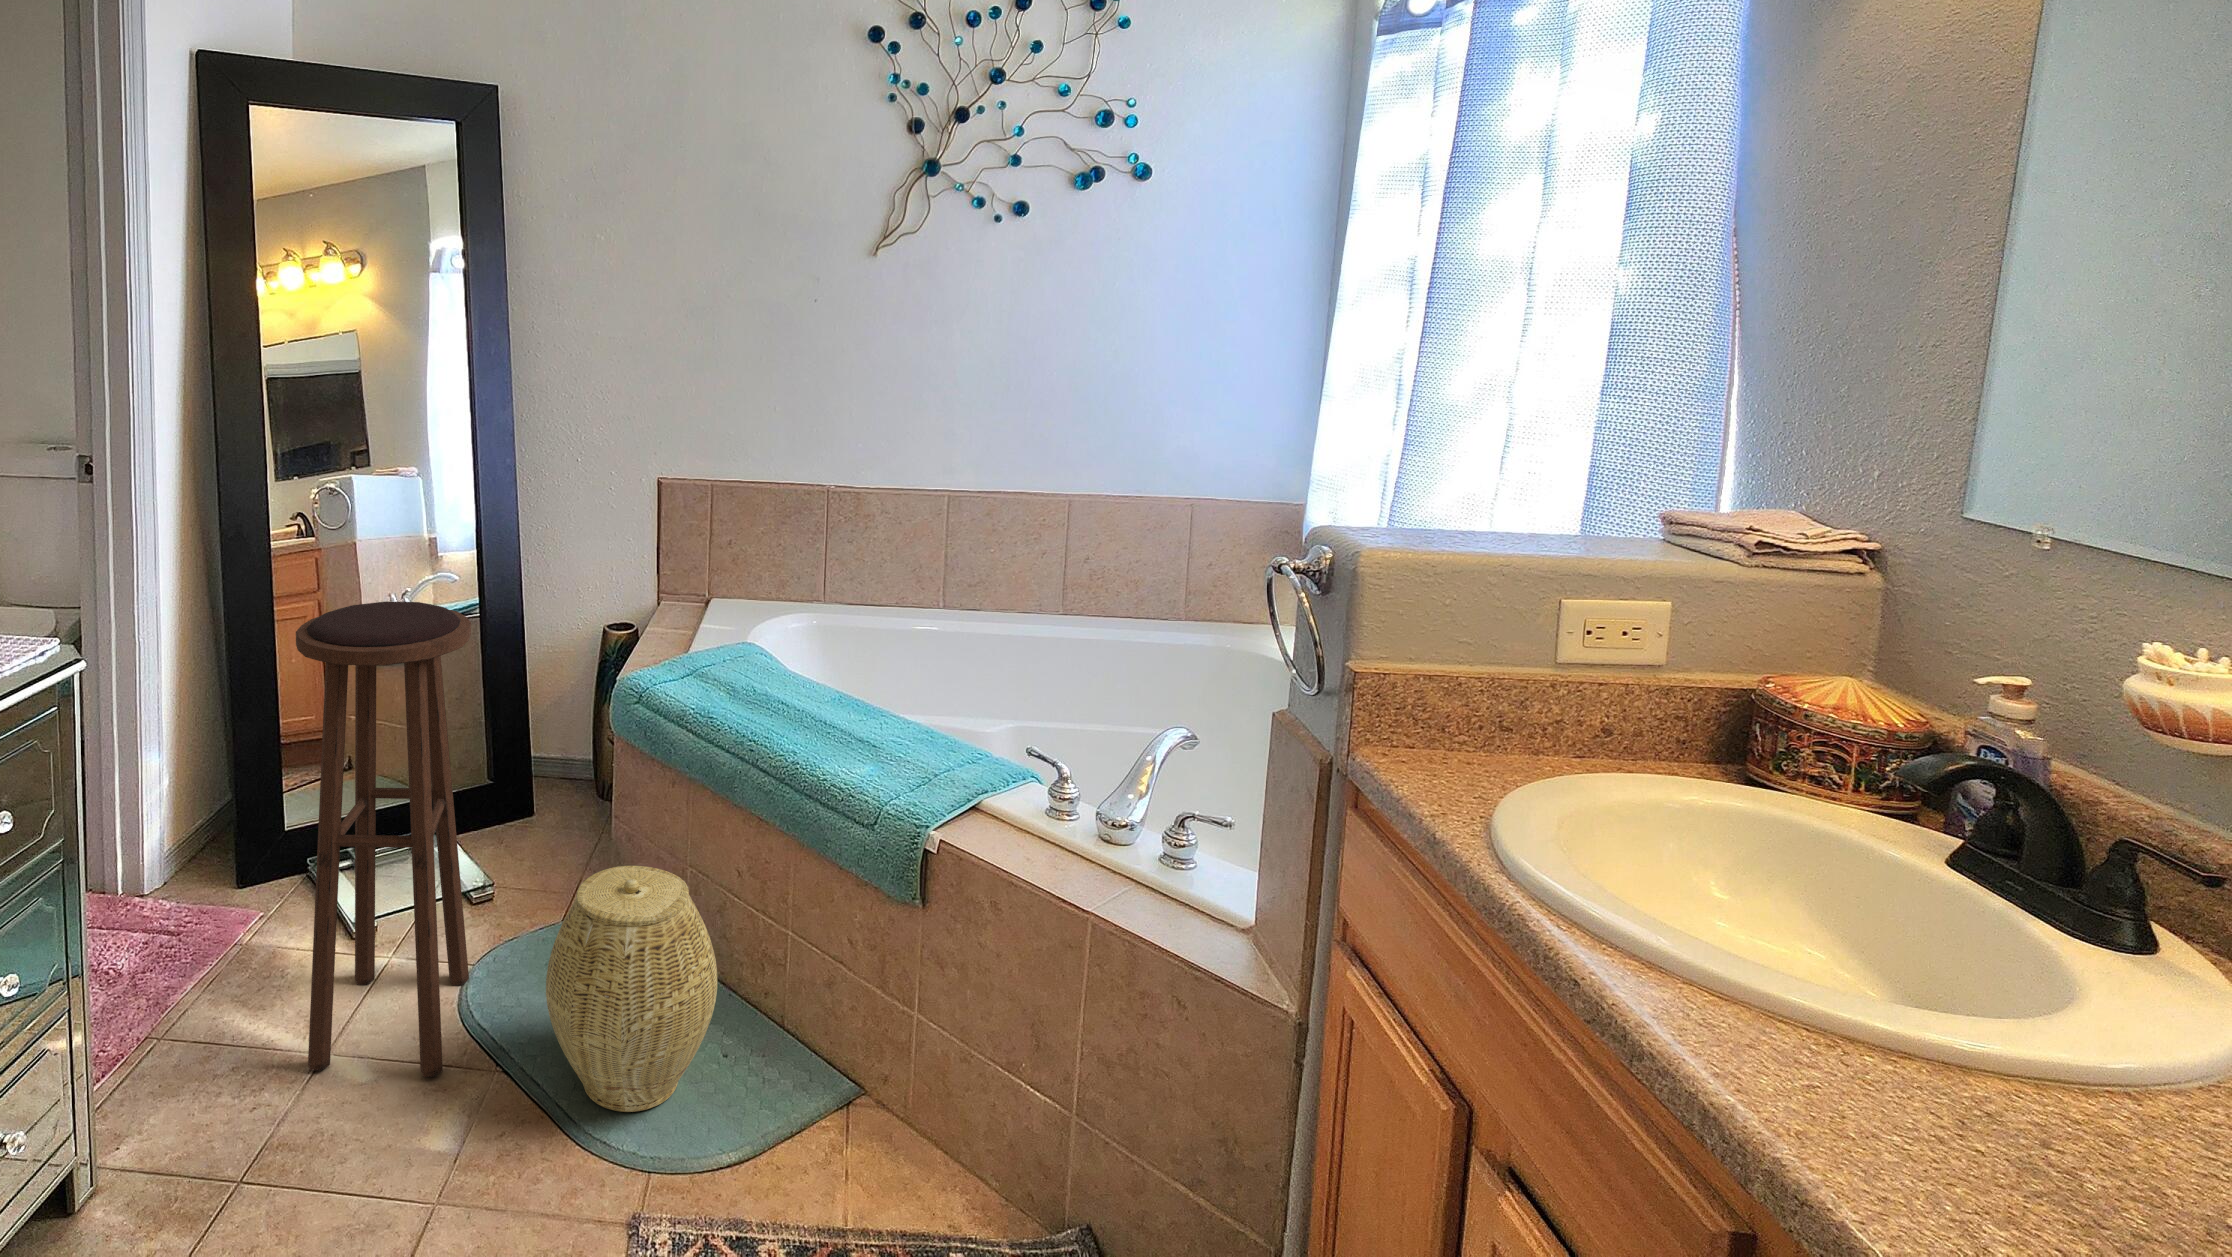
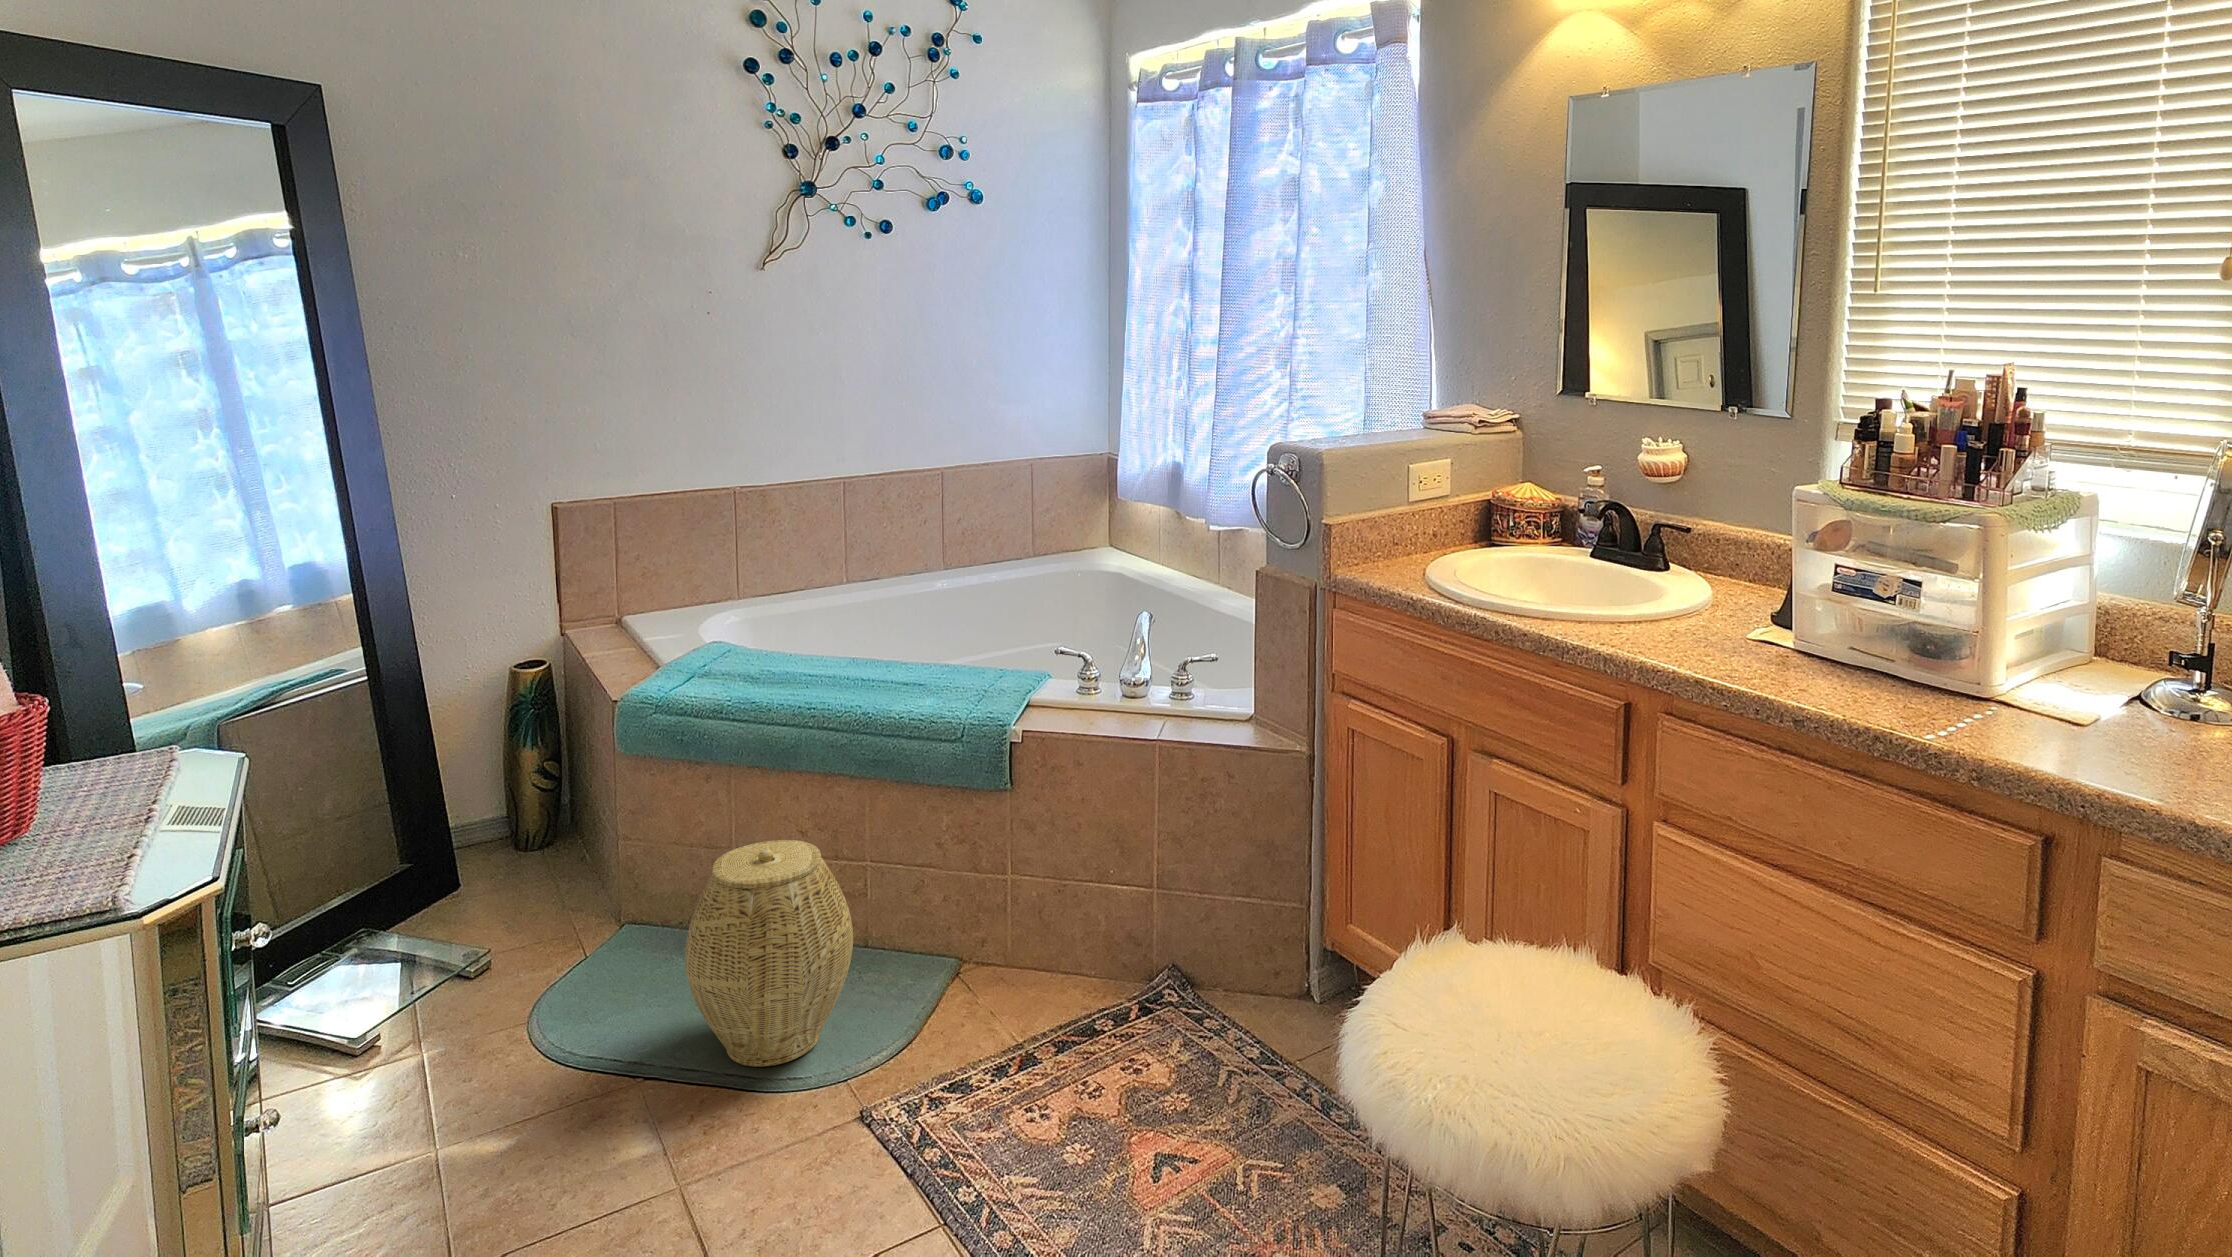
stool: present [296,601,471,1077] -> none [356,640,586,1173]

